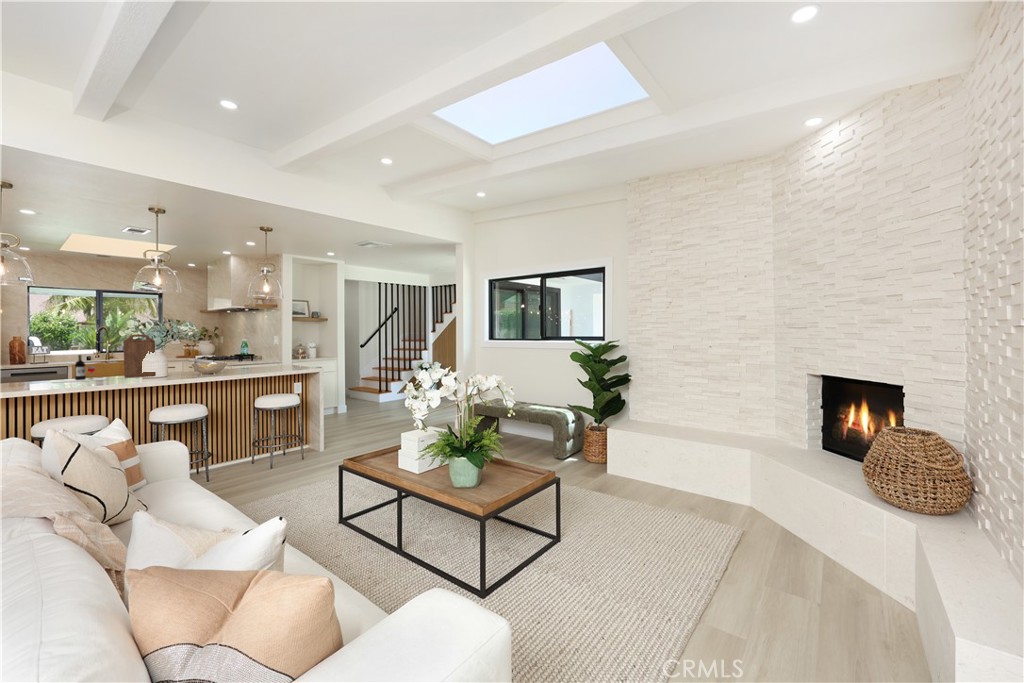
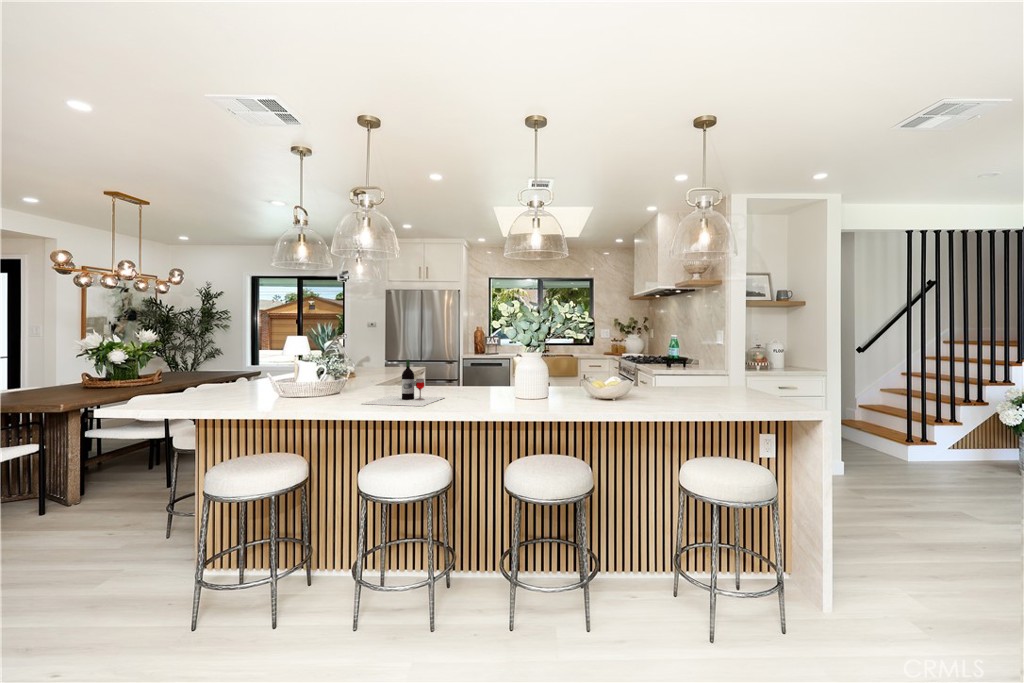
cutting board: present [124,335,156,378] -> none [459,328,502,402]

